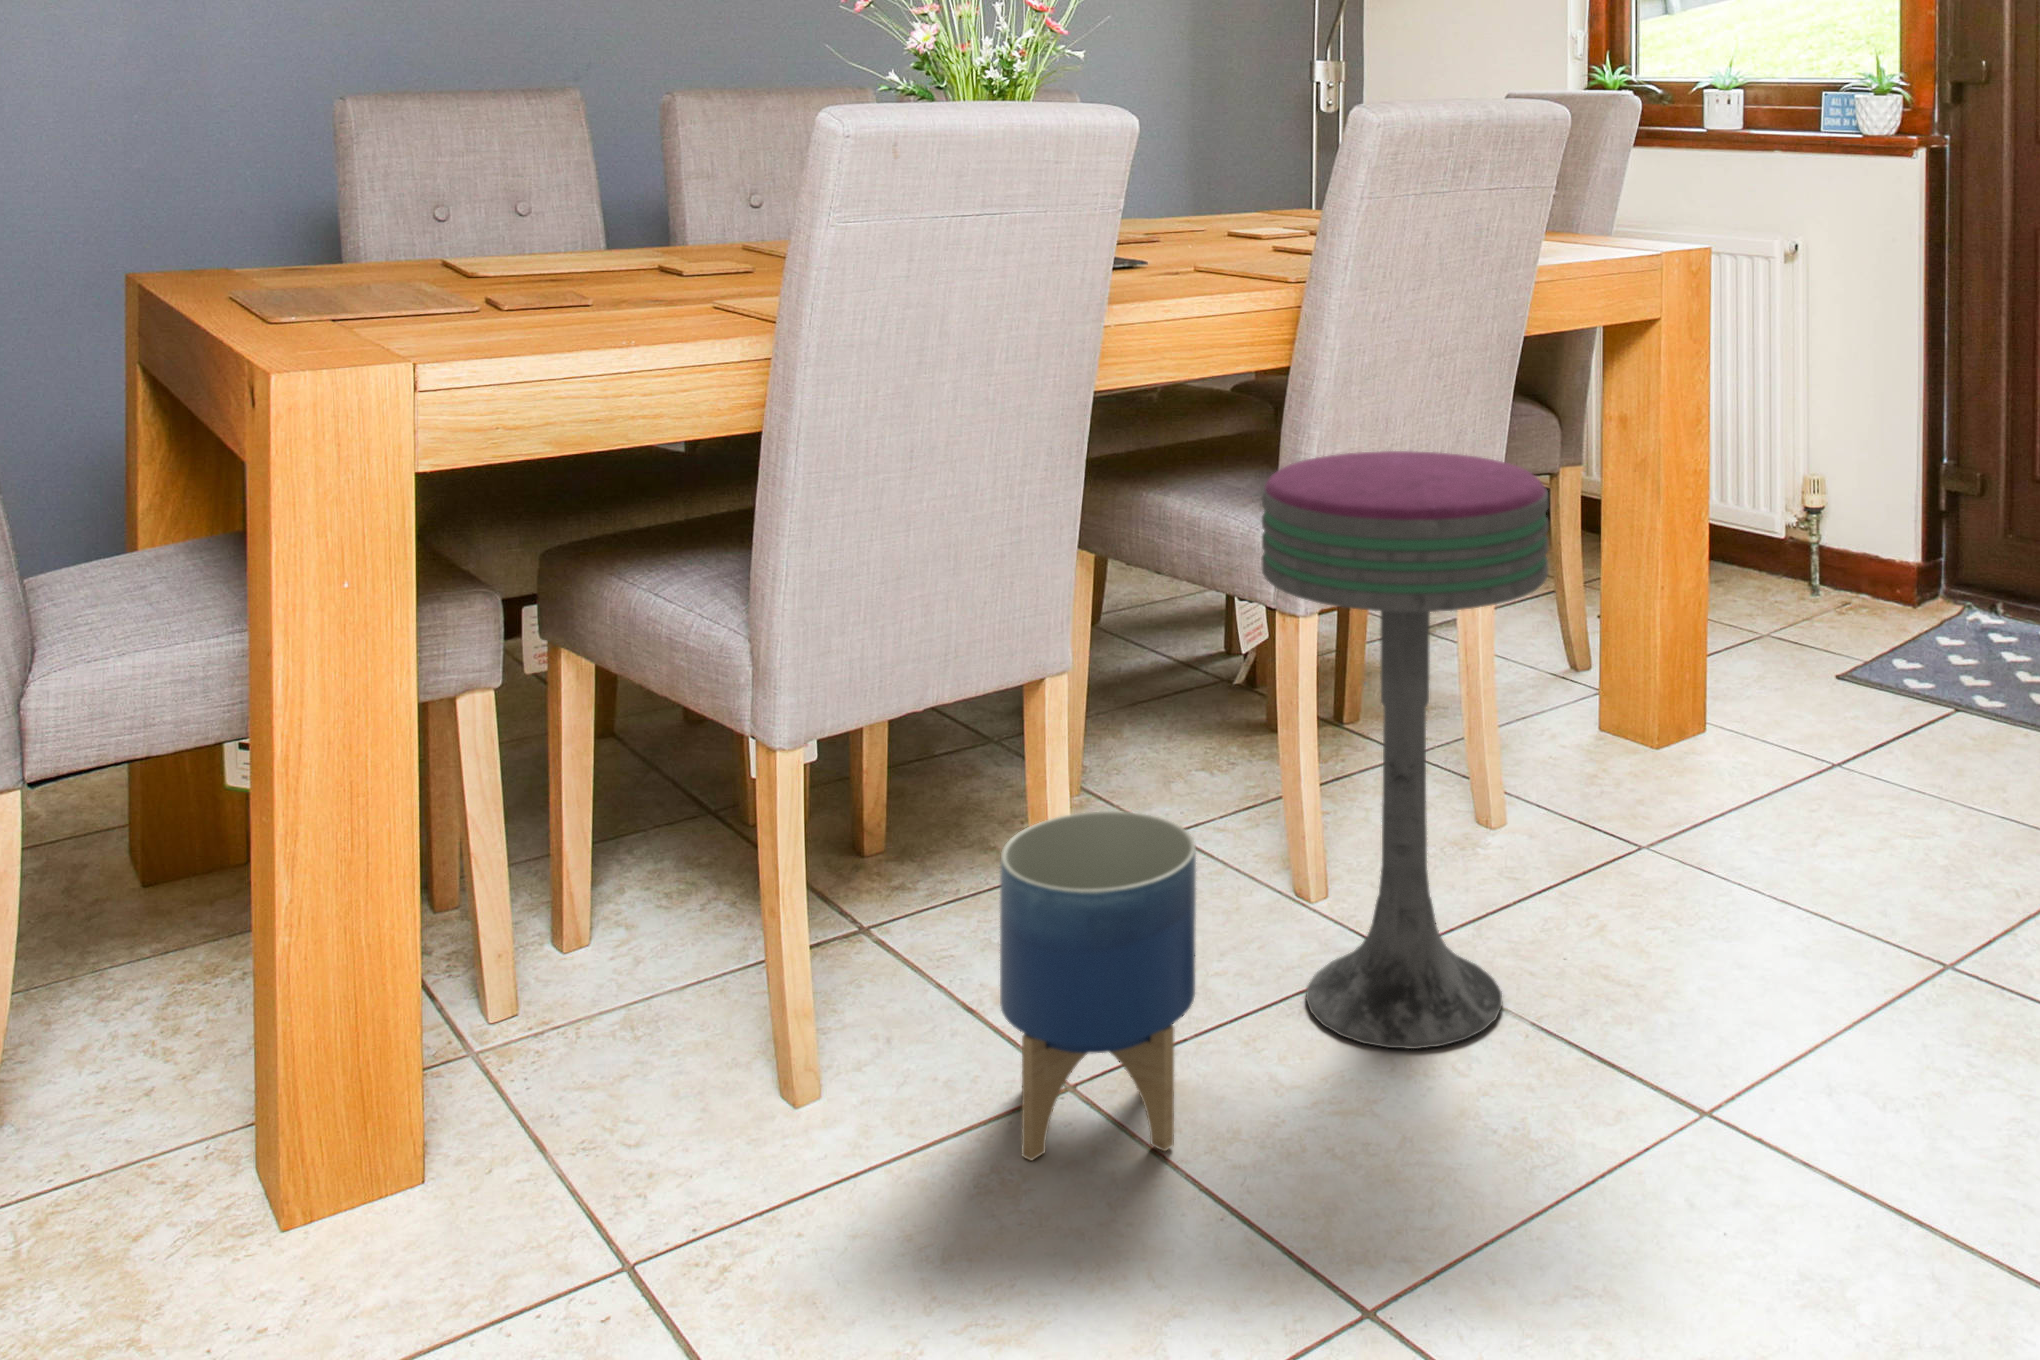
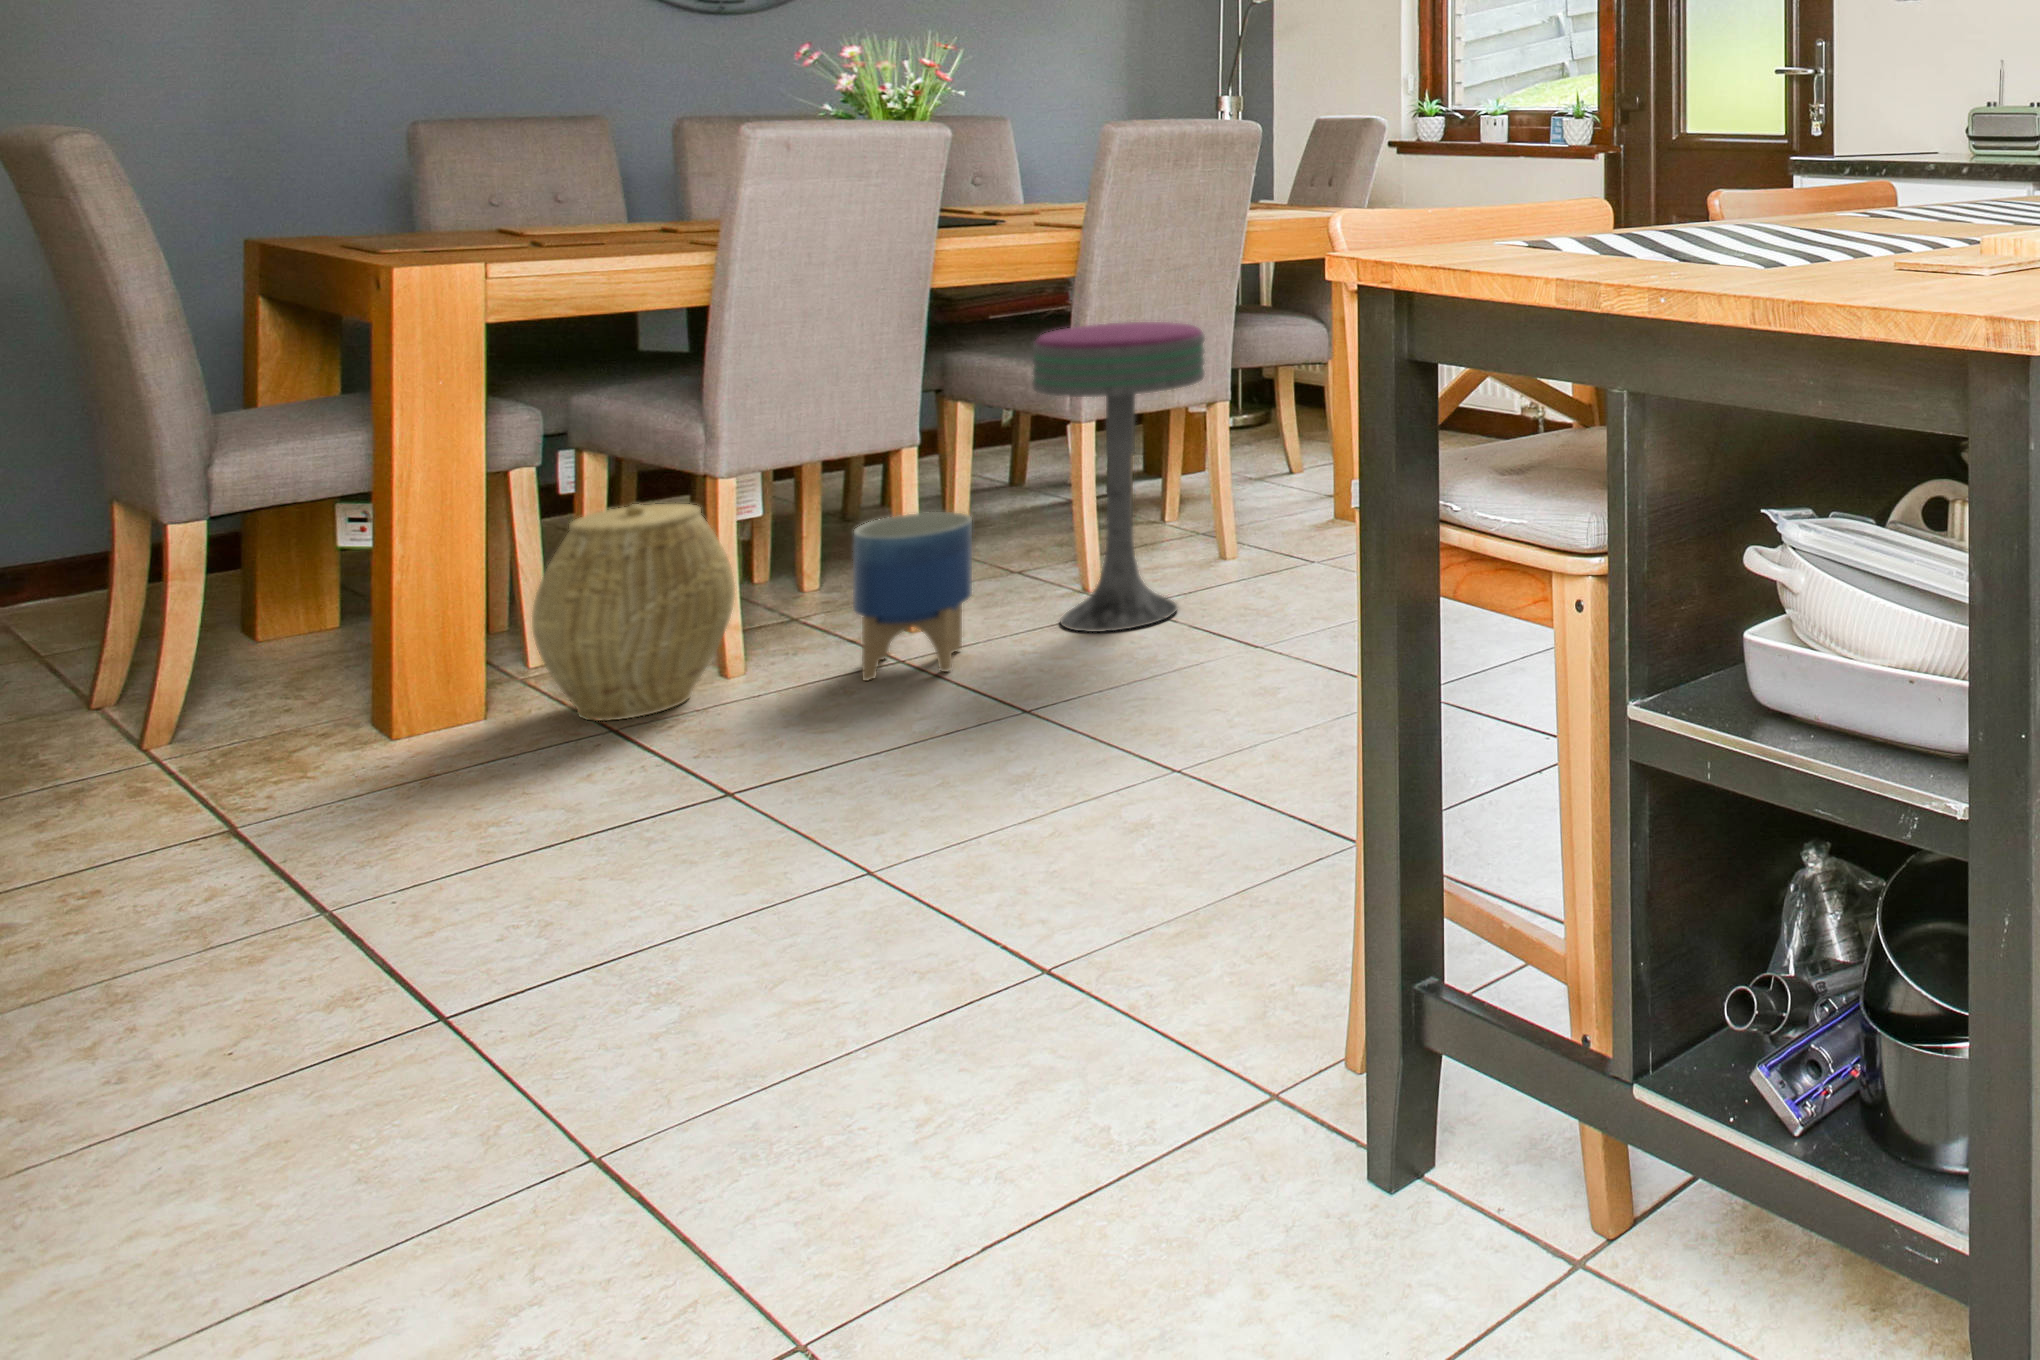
woven basket: none [482,790,808,1235] -> present [532,504,735,721]

